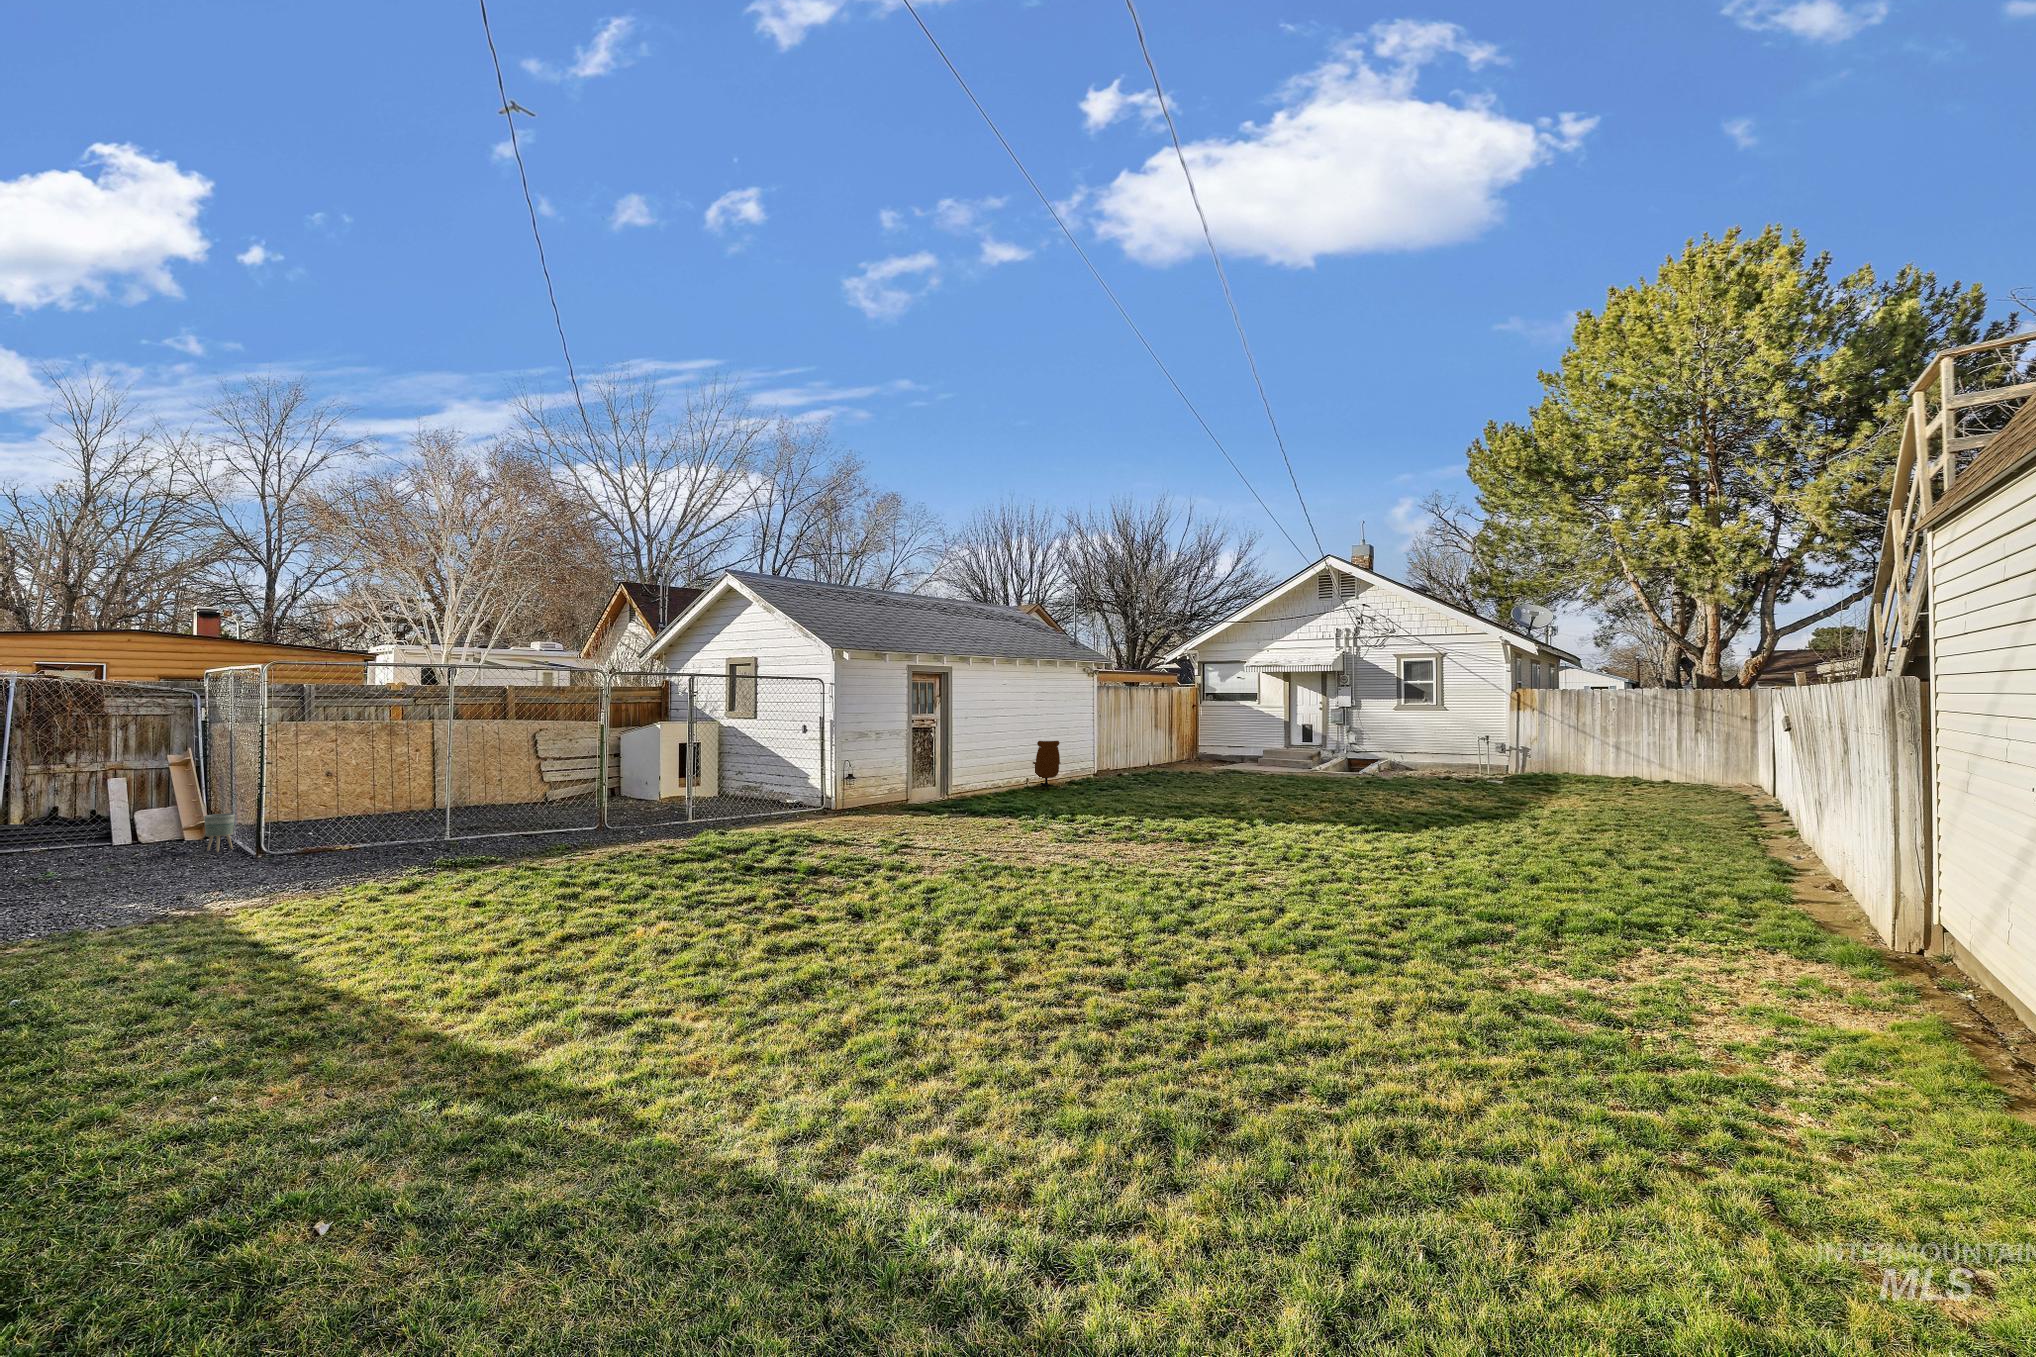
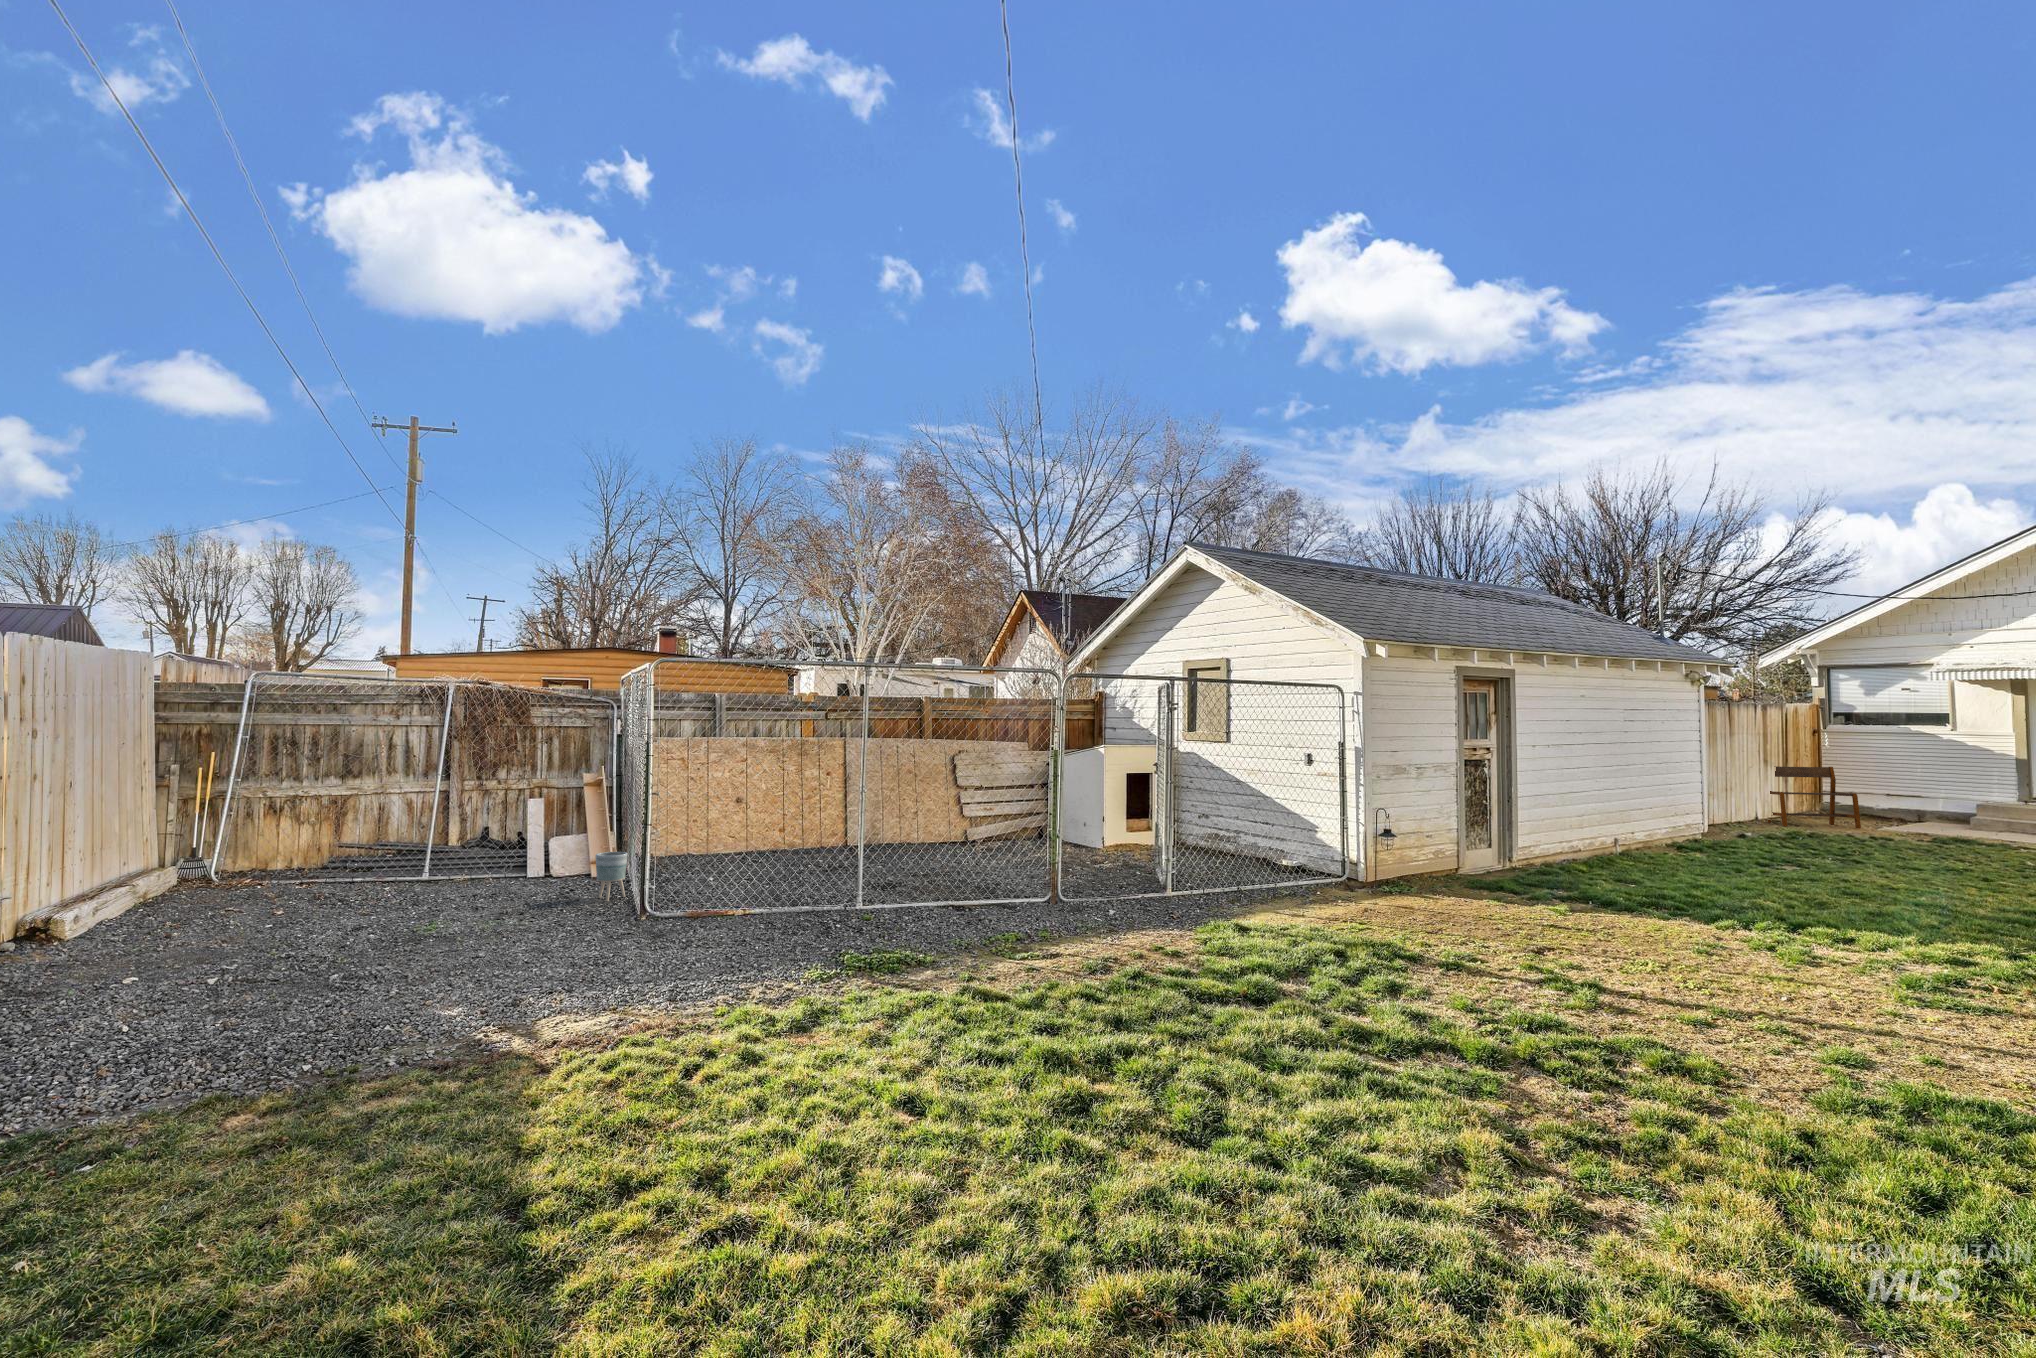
bench: none [1153,728,1199,768] -> present [1766,767,1861,829]
lounge chair: present [1031,741,1061,790] -> none [1628,784,1697,863]

